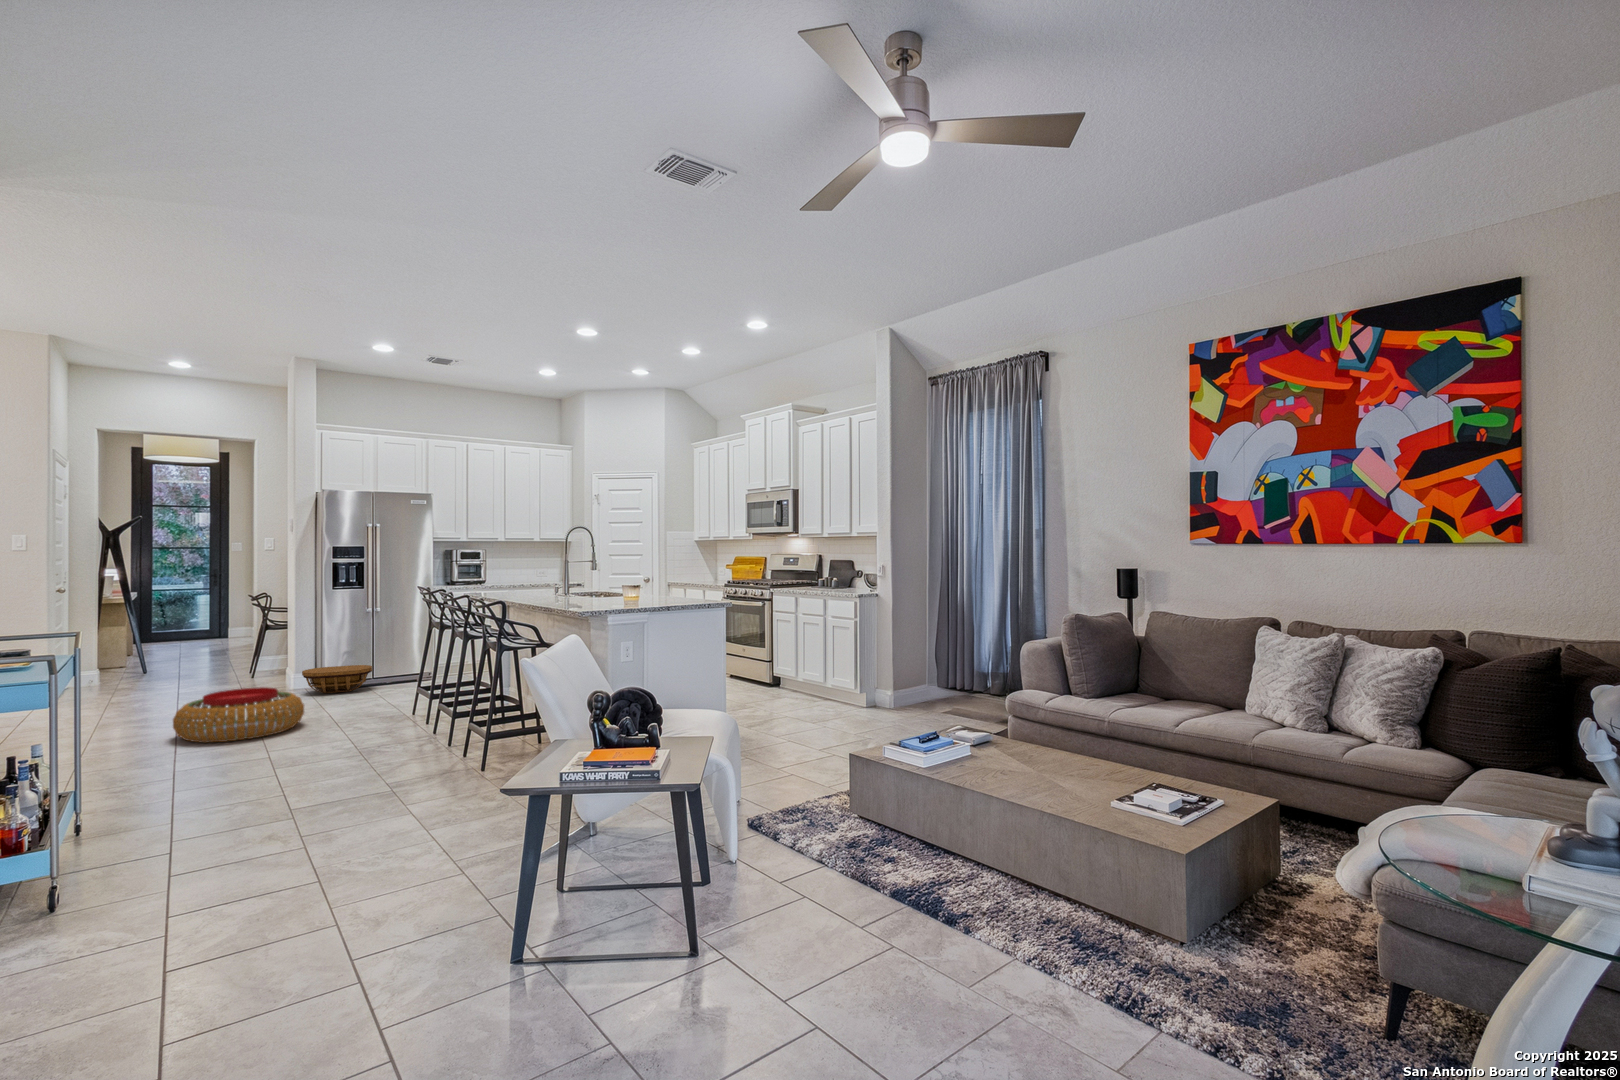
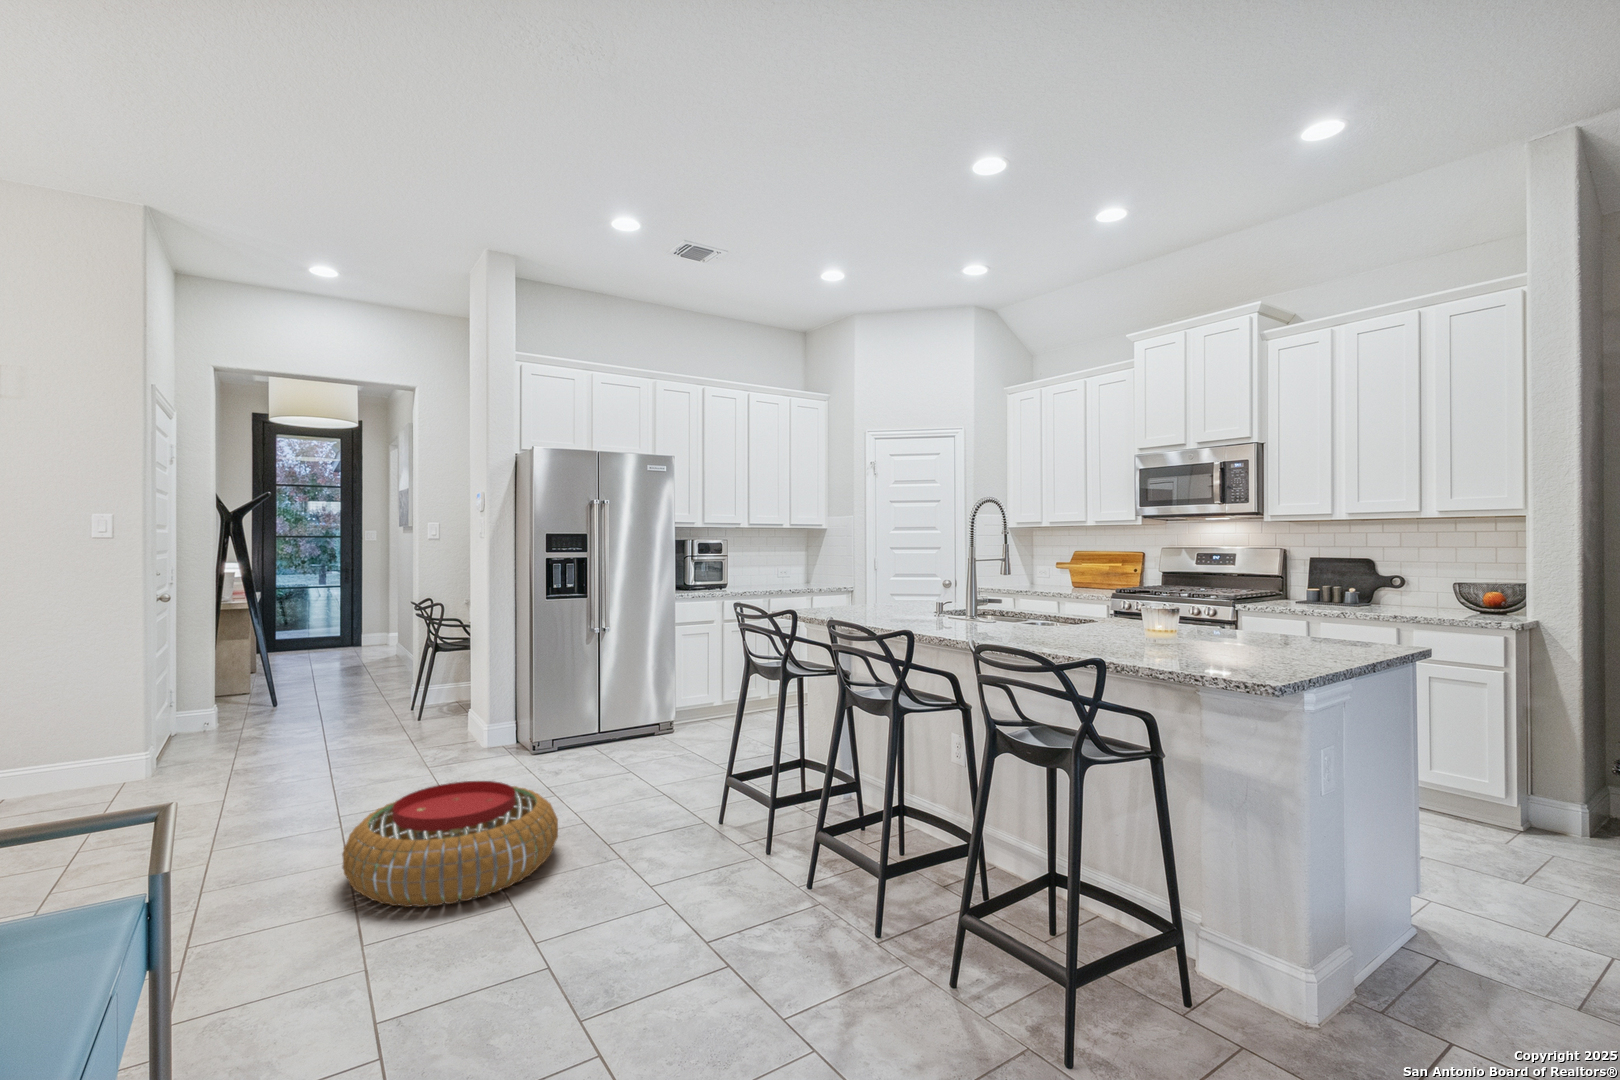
basket: present [302,665,372,693] -> none [509,714,607,761]

